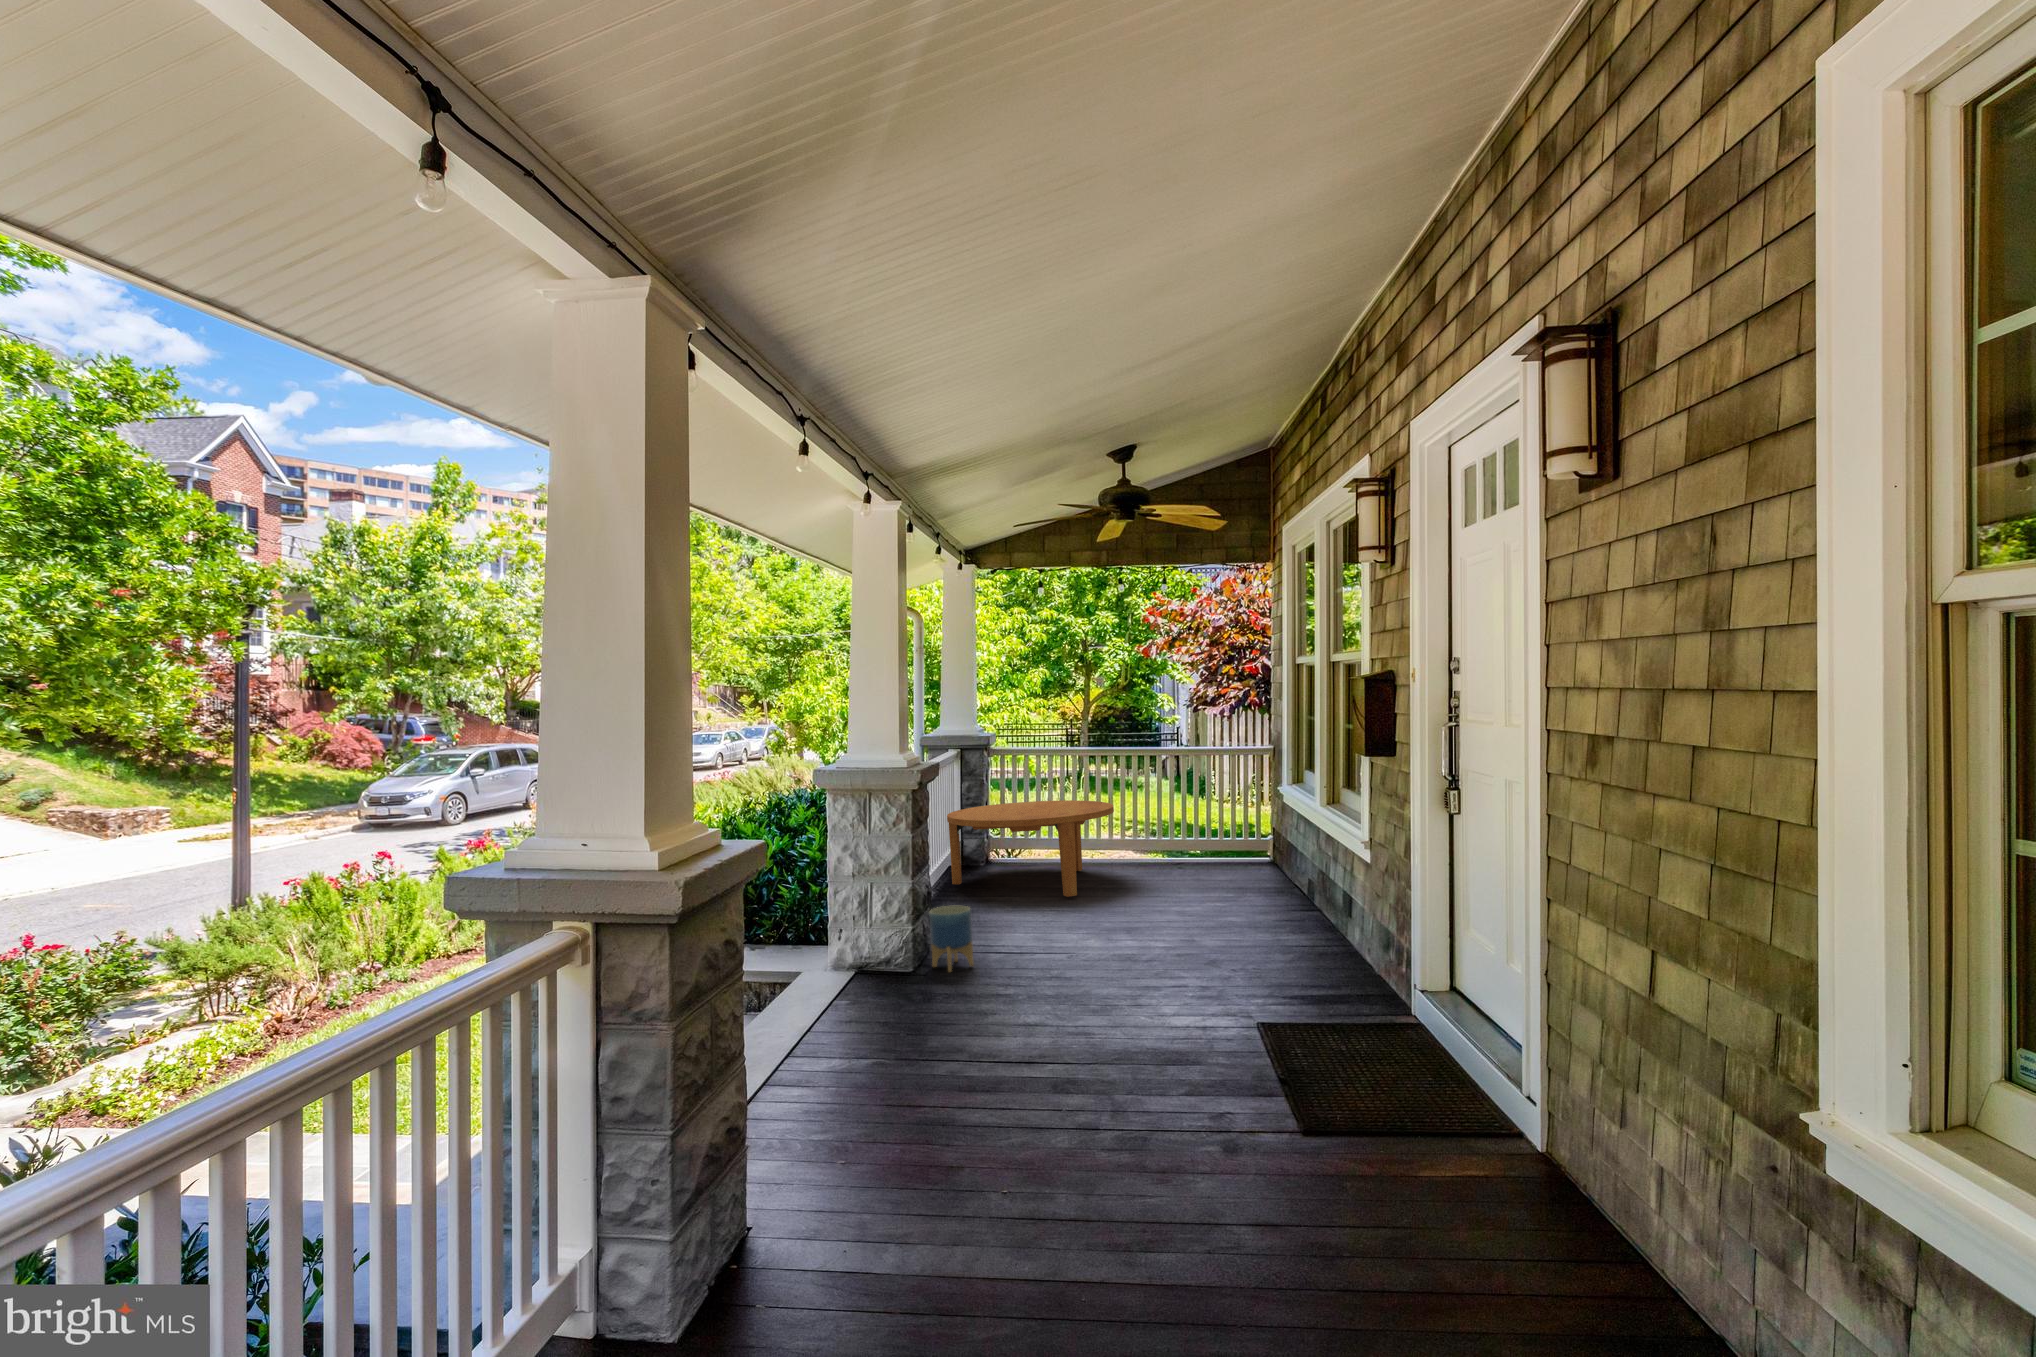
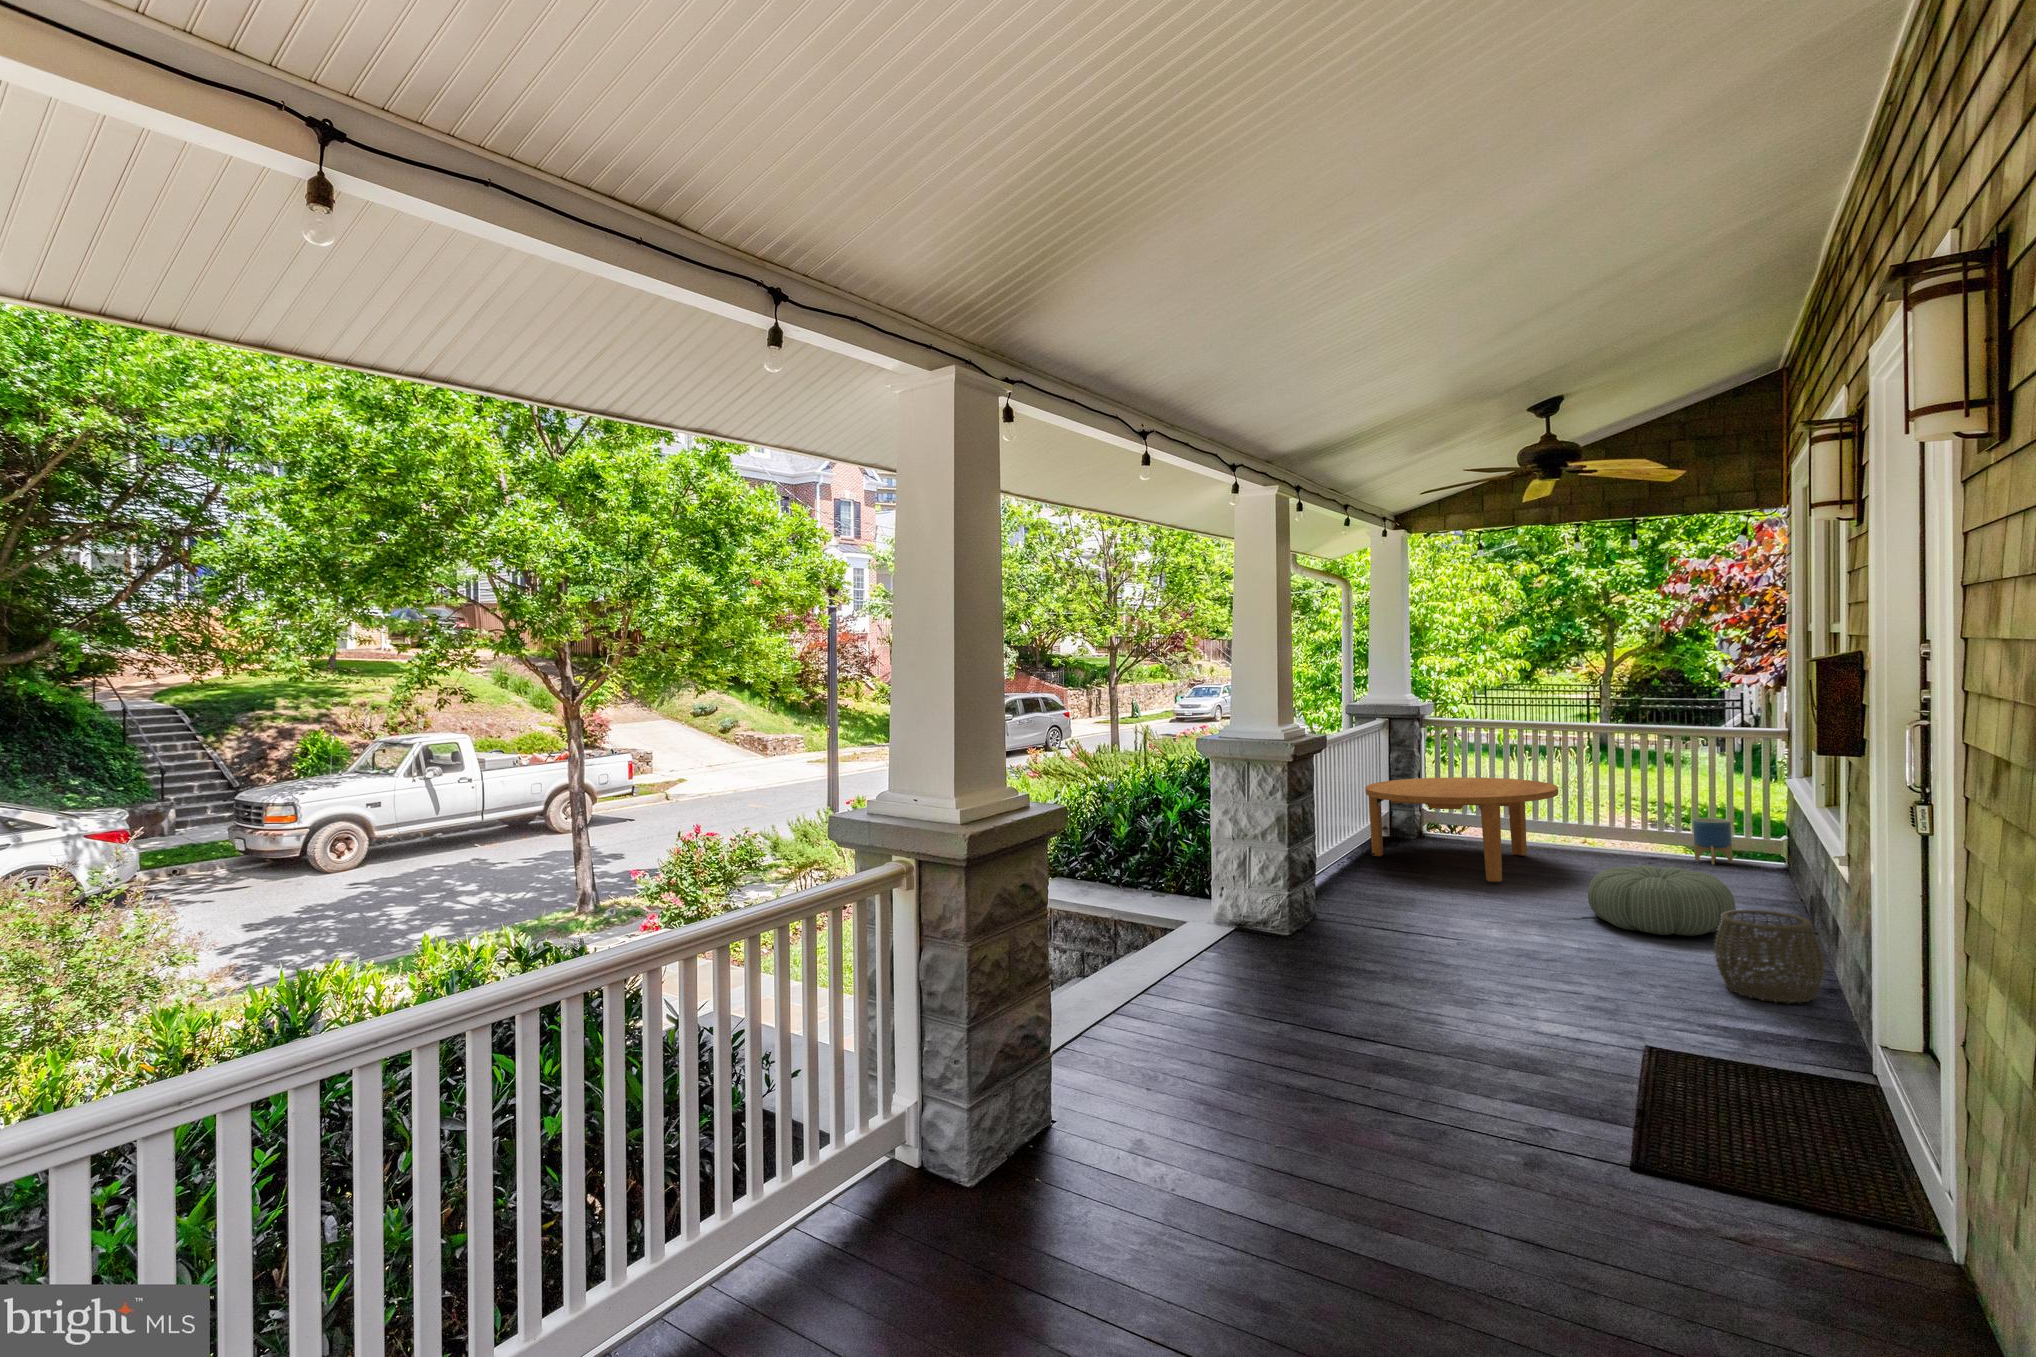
pouf: none [1156,866,1266,926] -> present [1588,865,1736,936]
woven basket: none [1274,893,1352,970] -> present [1714,910,1824,1003]
planter: present [929,906,974,972] -> present [1693,818,1733,864]

